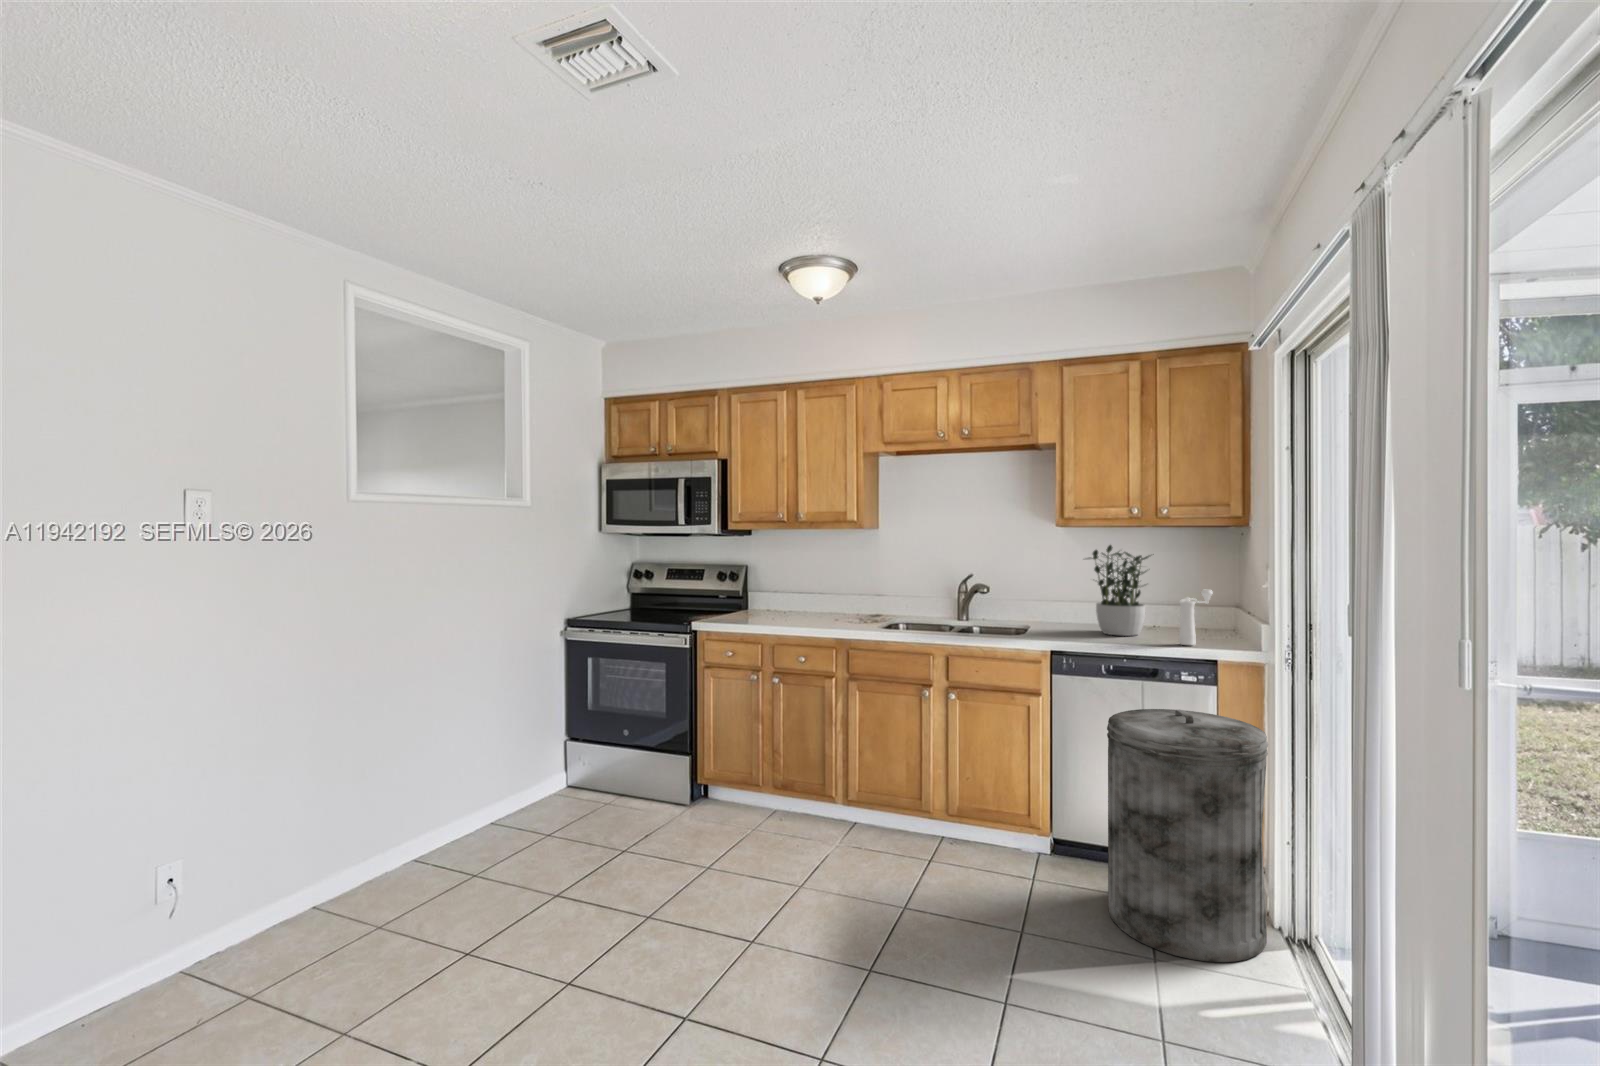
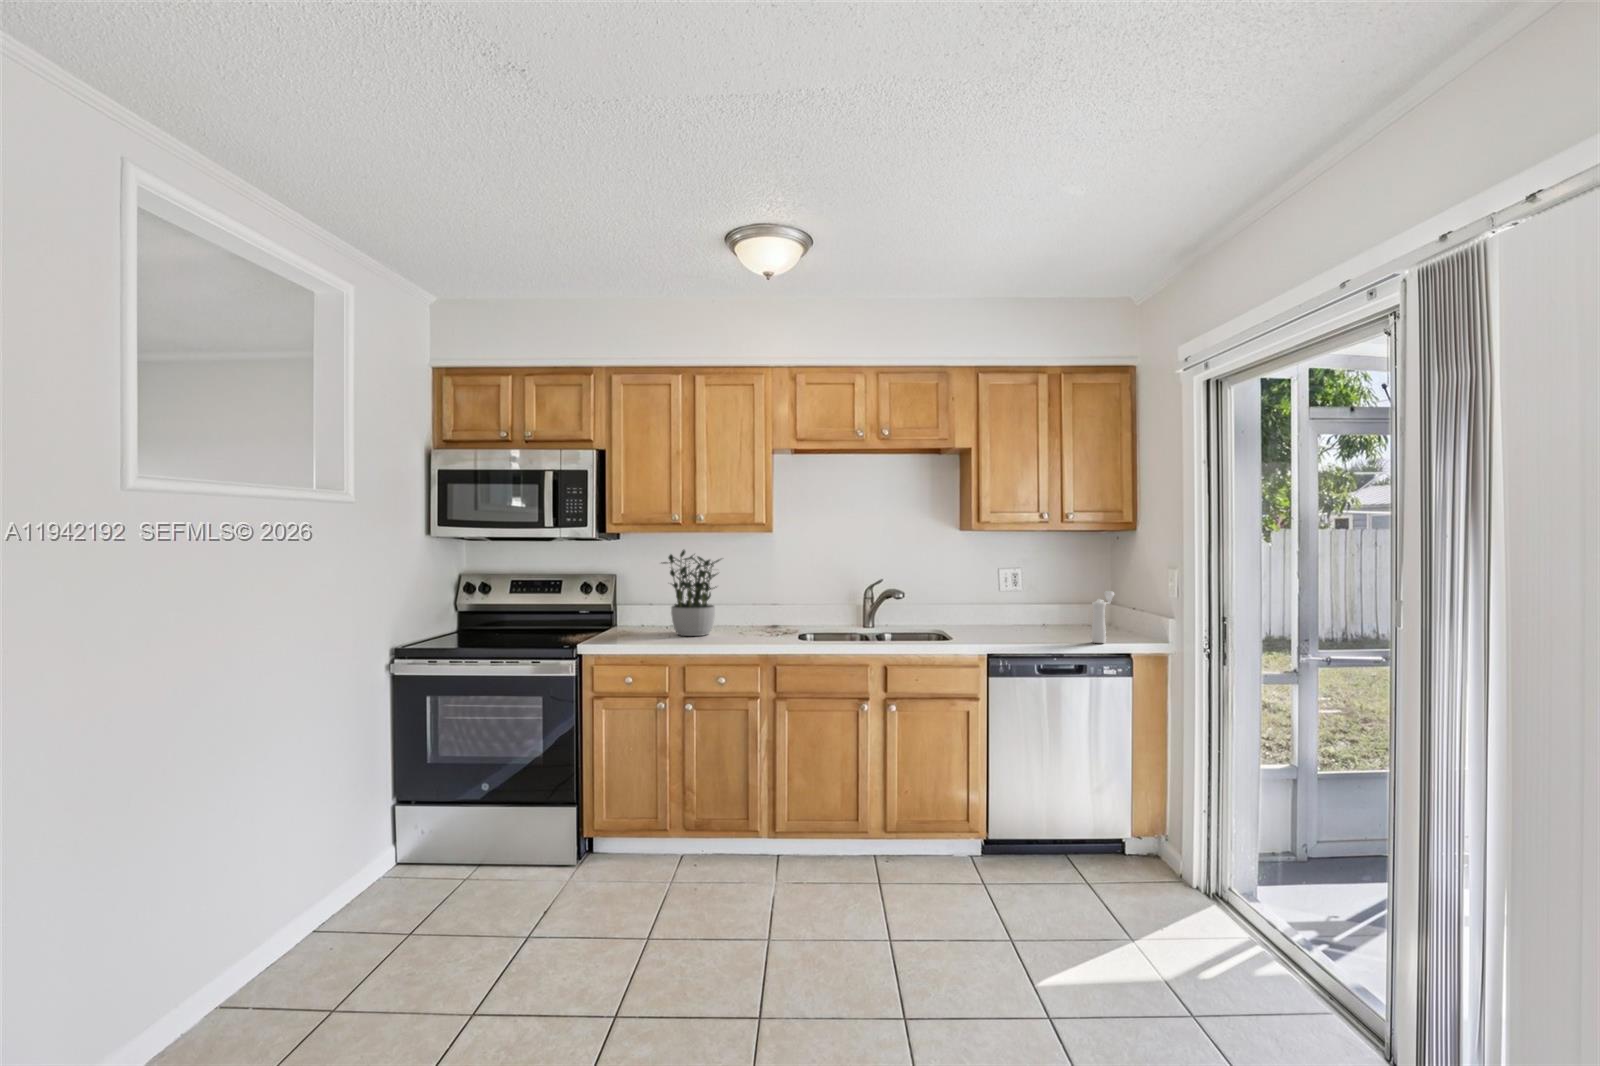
potted plant: present [1088,545,1150,636] -> present [663,550,720,636]
trash can: present [1107,709,1268,962] -> none [1065,703,1207,929]

